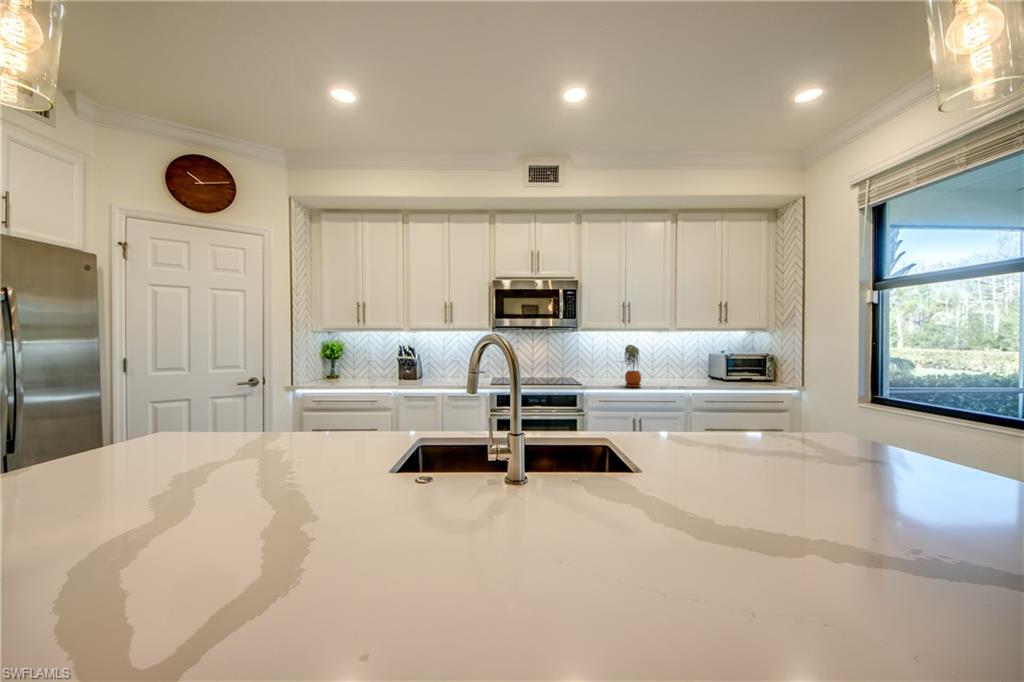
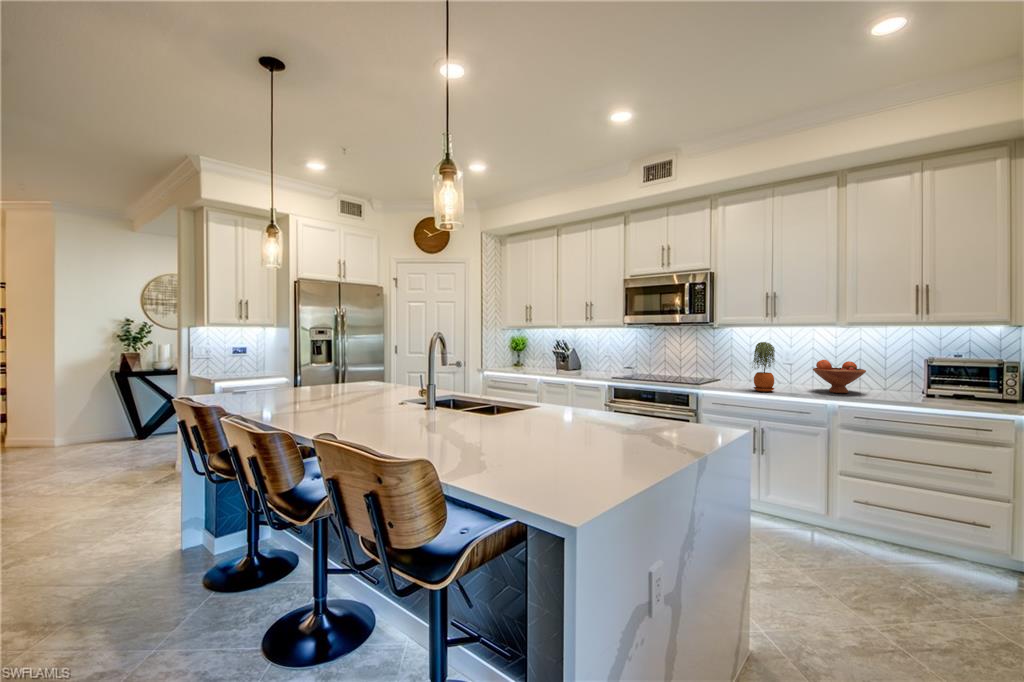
fruit bowl: none [655,358,692,384] -> present [813,360,866,393]

